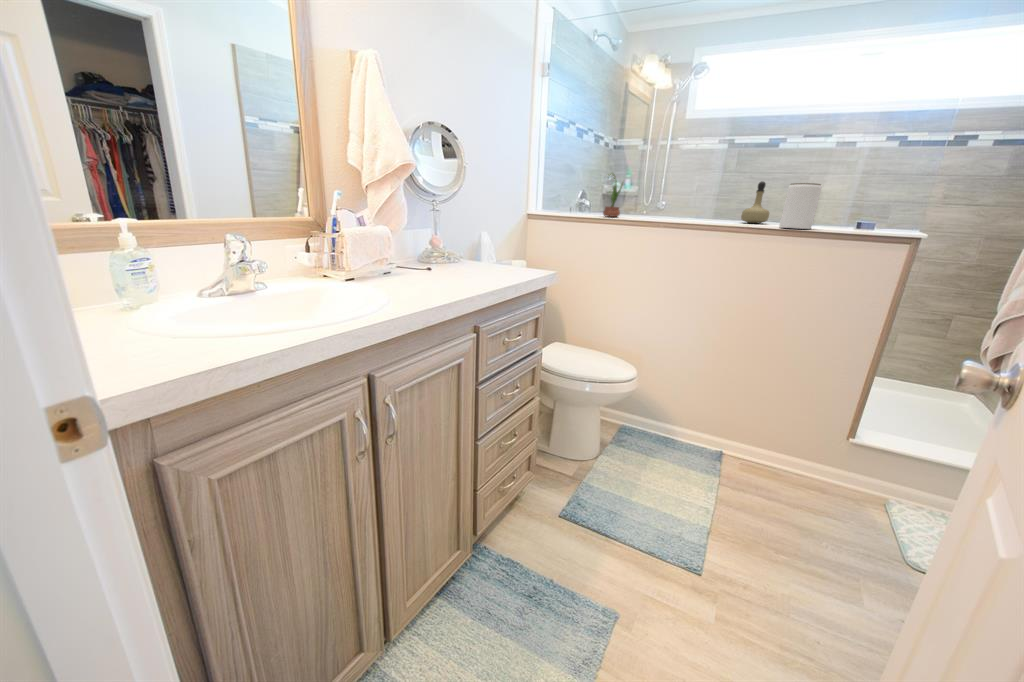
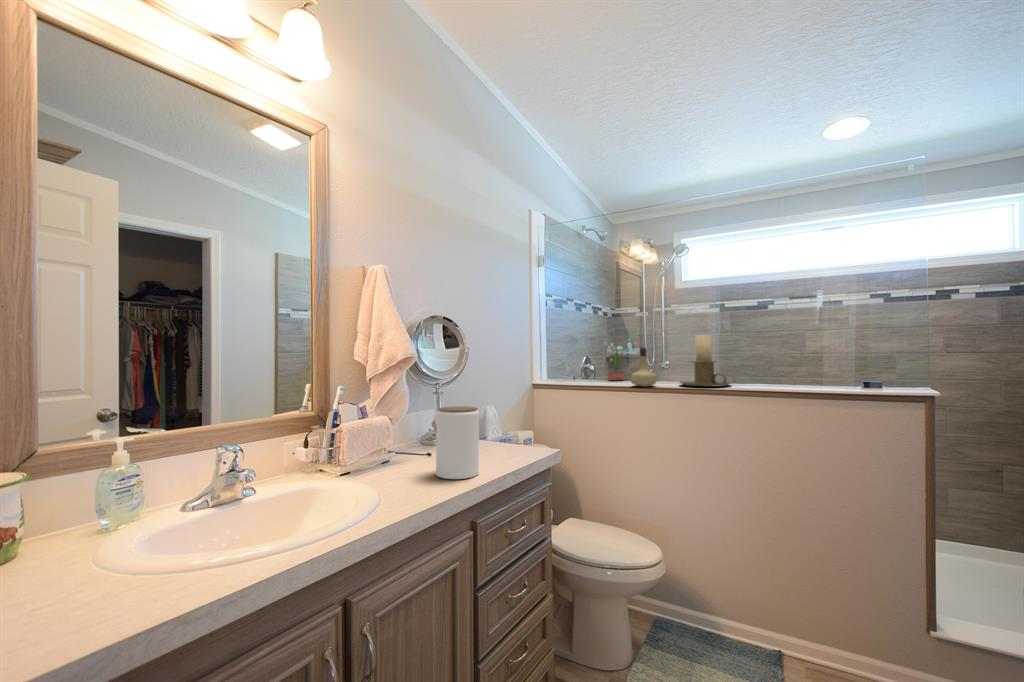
candle holder: none [675,168,727,224] -> present [680,335,730,387]
perfume bottle: present [741,181,769,223] -> present [631,347,656,387]
jar: present [779,183,822,229] -> present [436,406,479,479]

